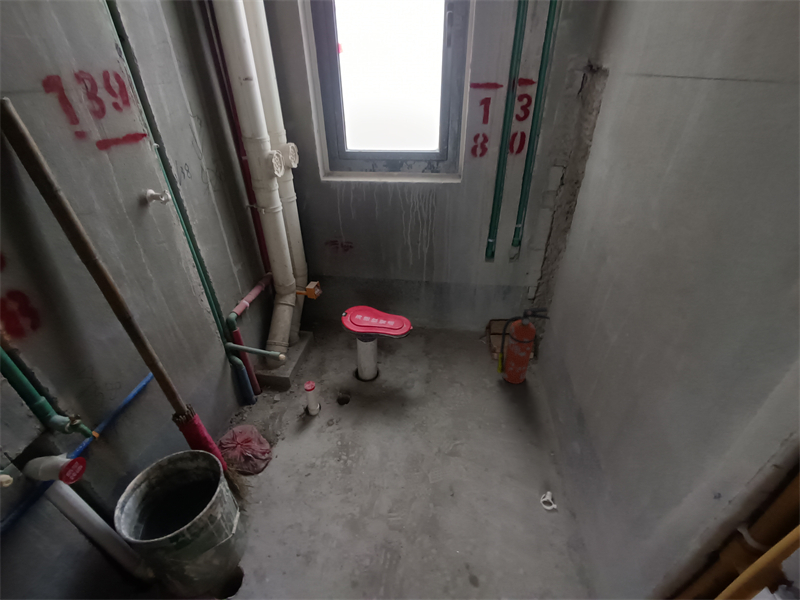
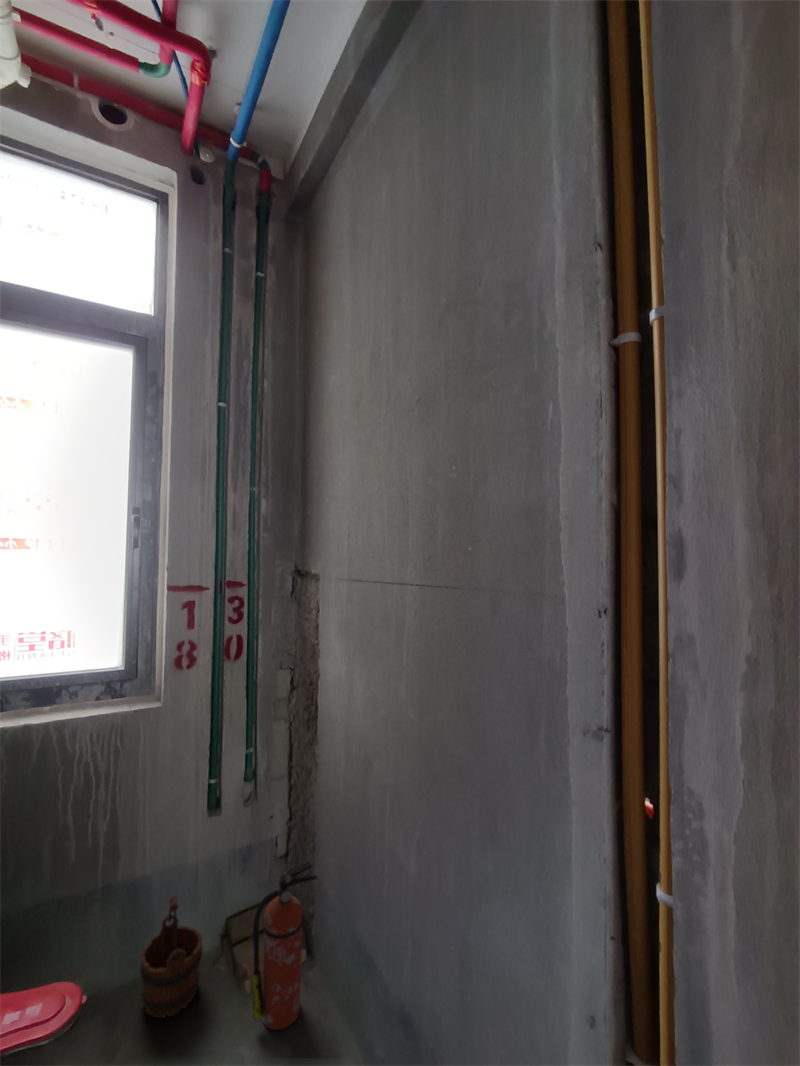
wooden bucket: none [442,298,475,353] -> present [140,896,203,1017]

